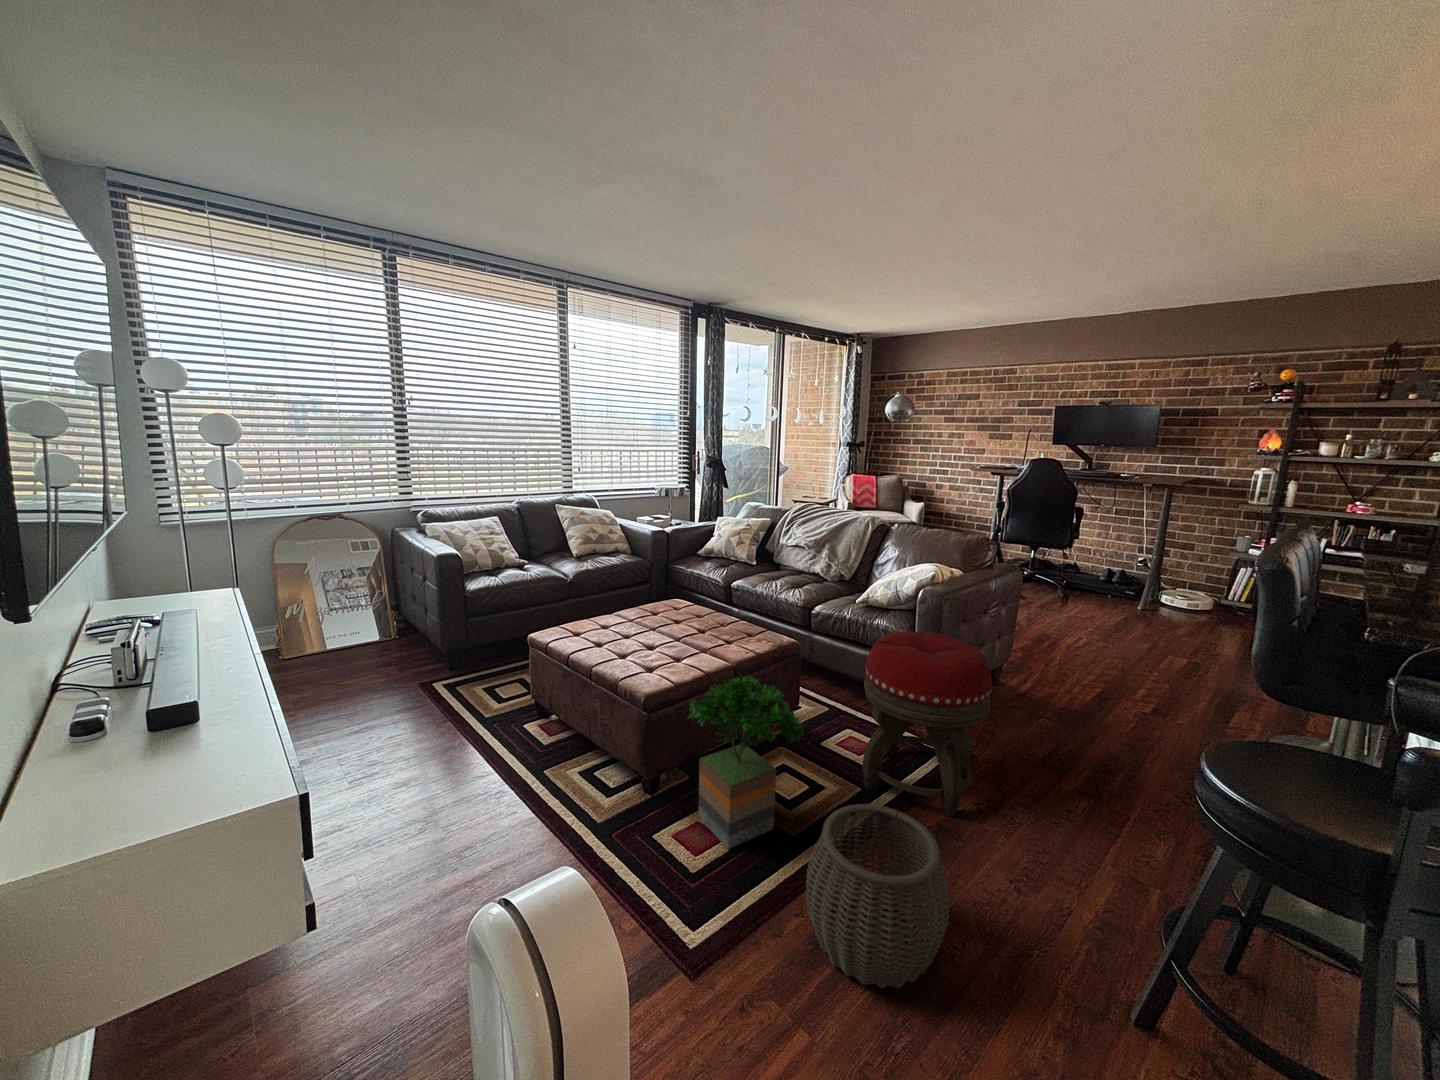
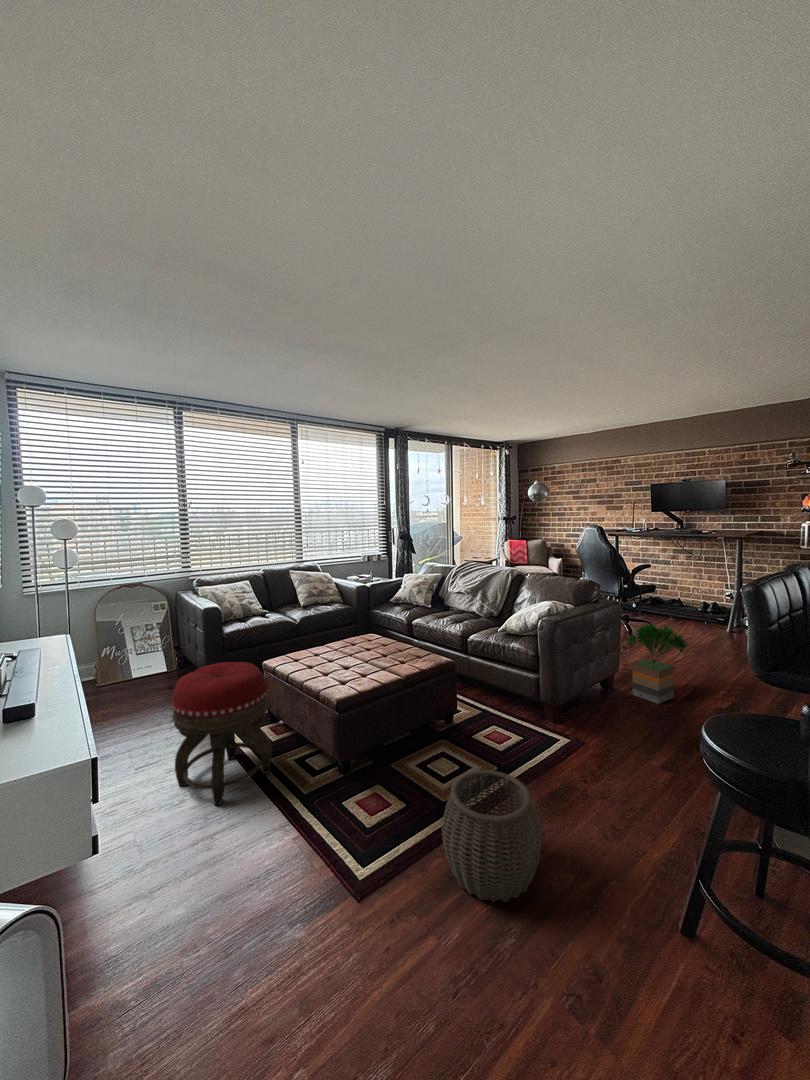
footstool: present [863,632,993,817] -> present [172,662,272,805]
potted tree: present [689,675,805,849] -> present [626,624,688,704]

